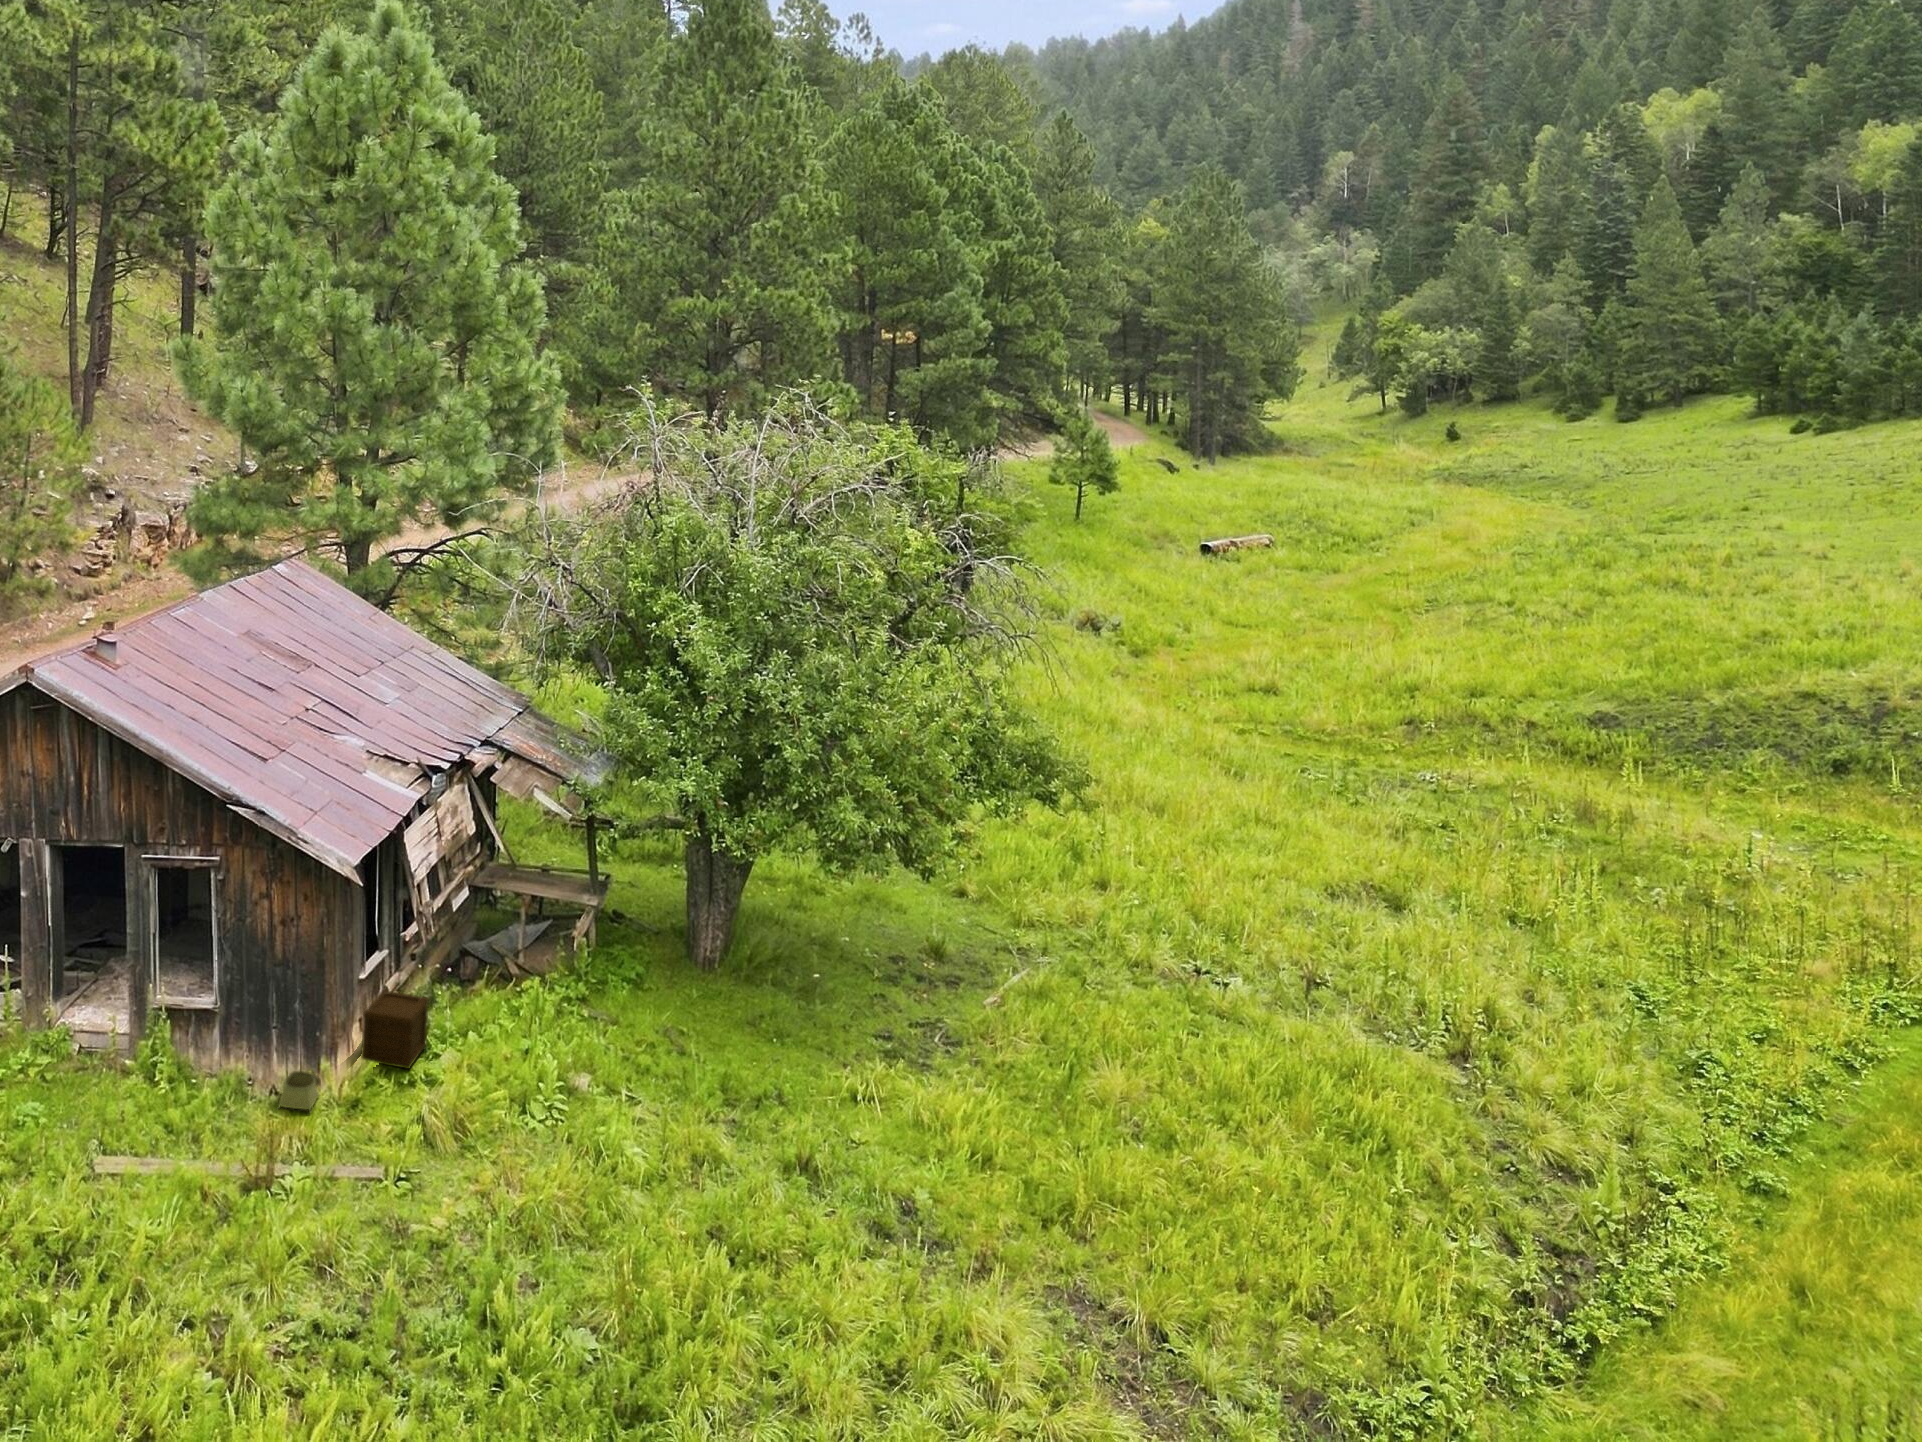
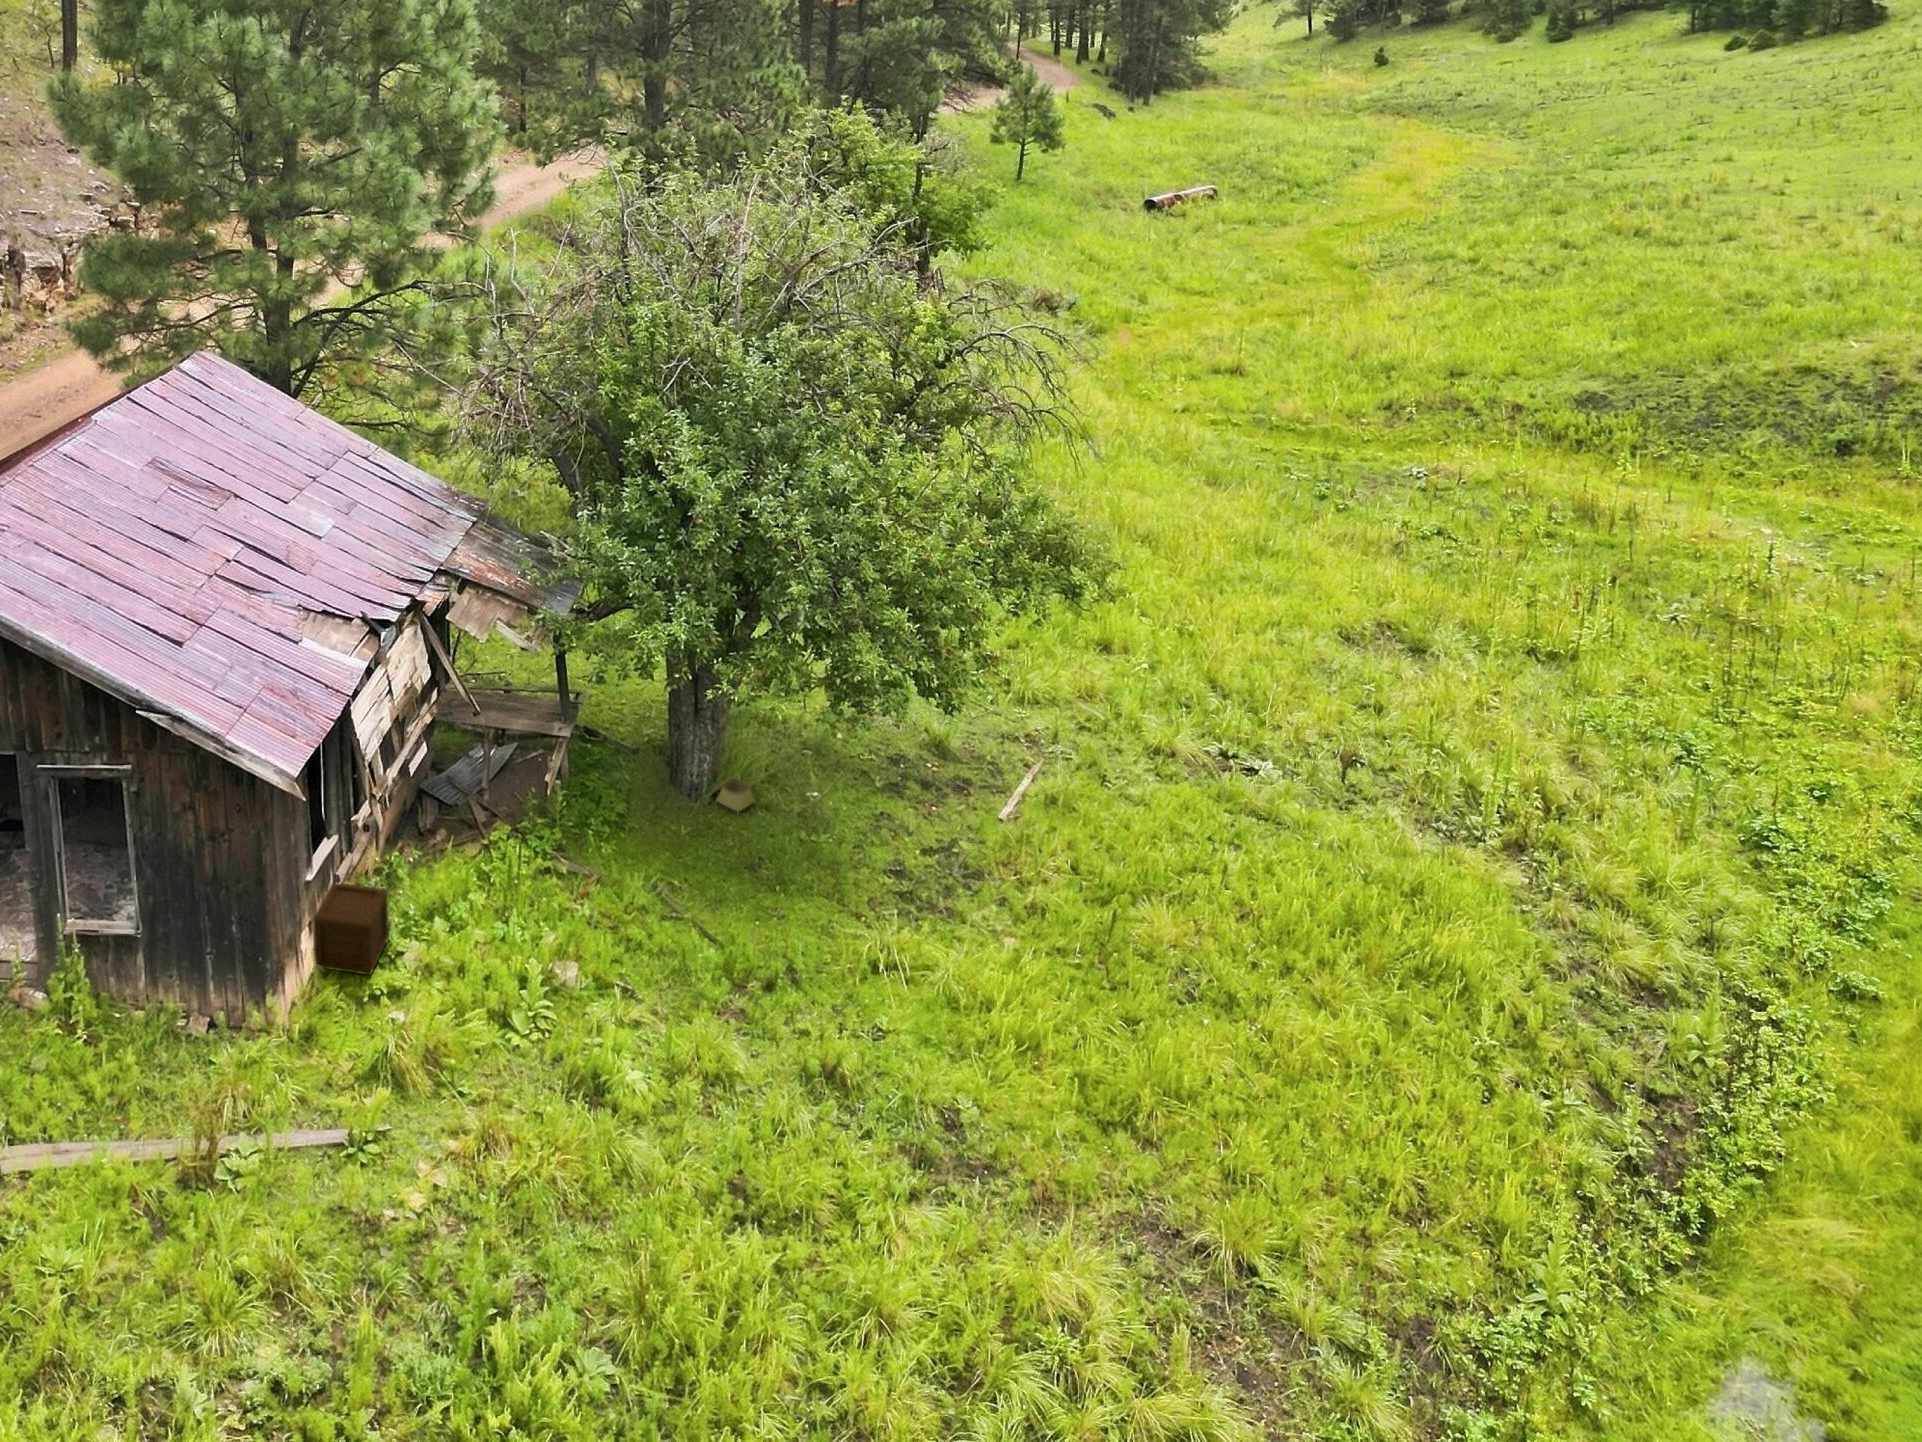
basket: present [277,1070,321,1111] -> present [712,777,755,813]

